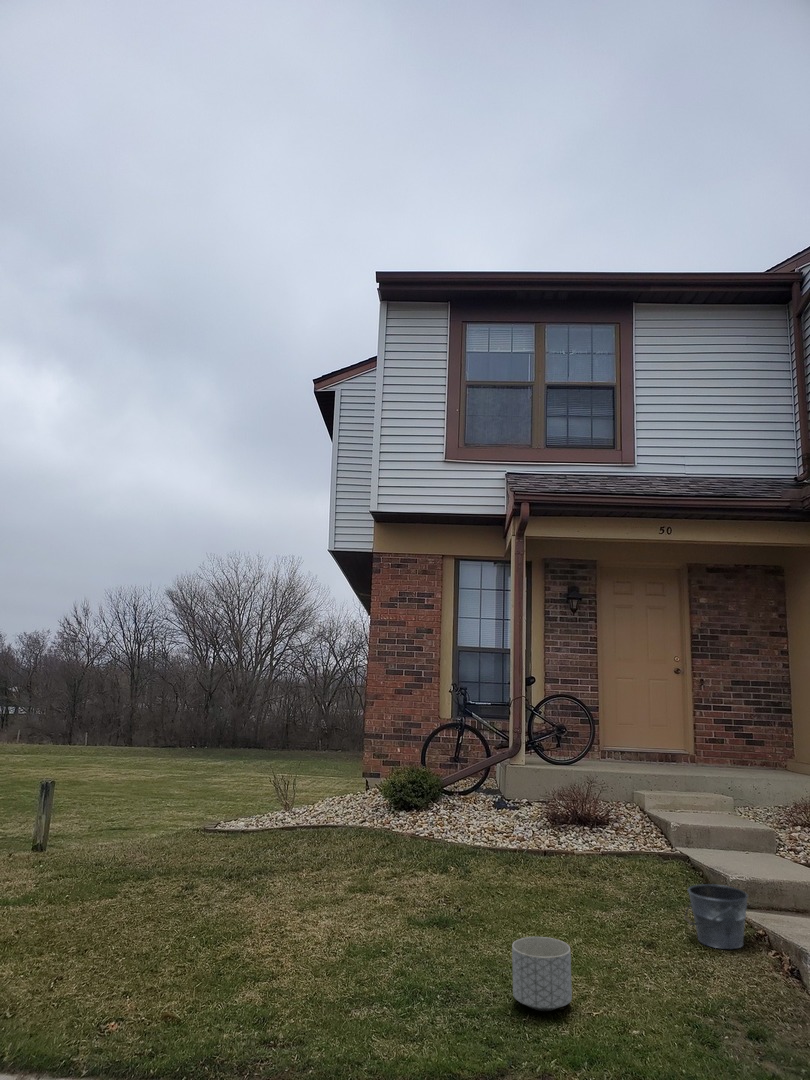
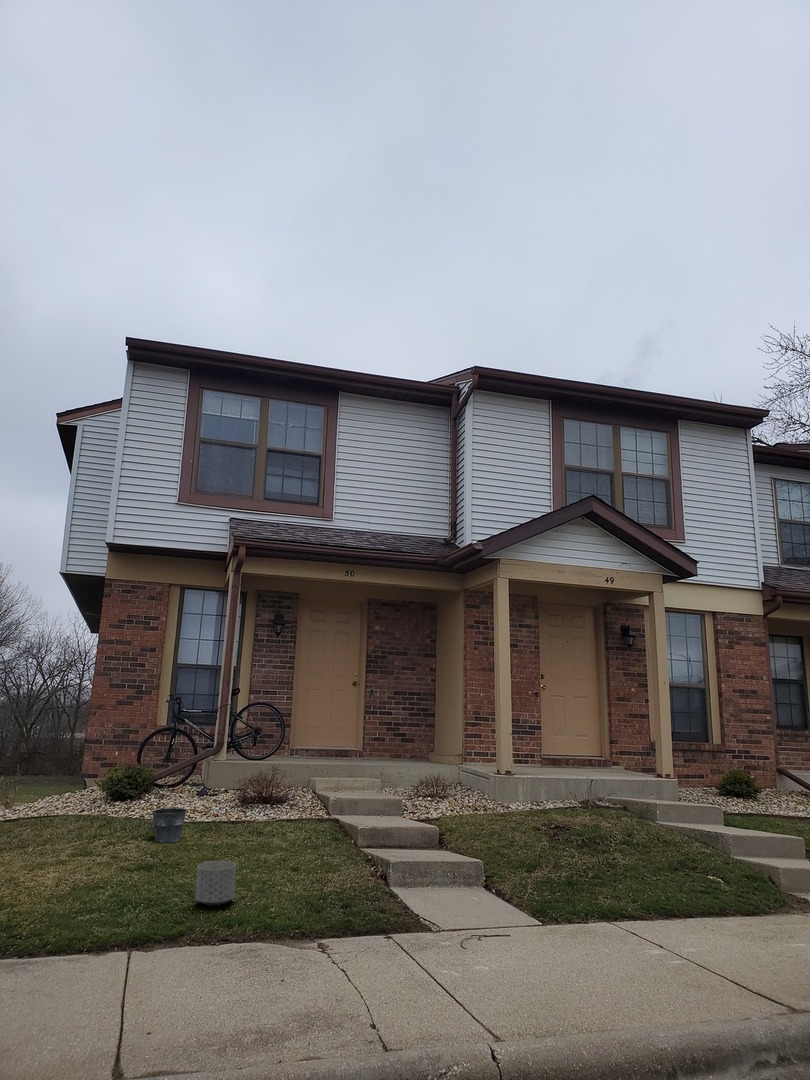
bucket: present [684,884,748,949] -> present [148,808,187,842]

